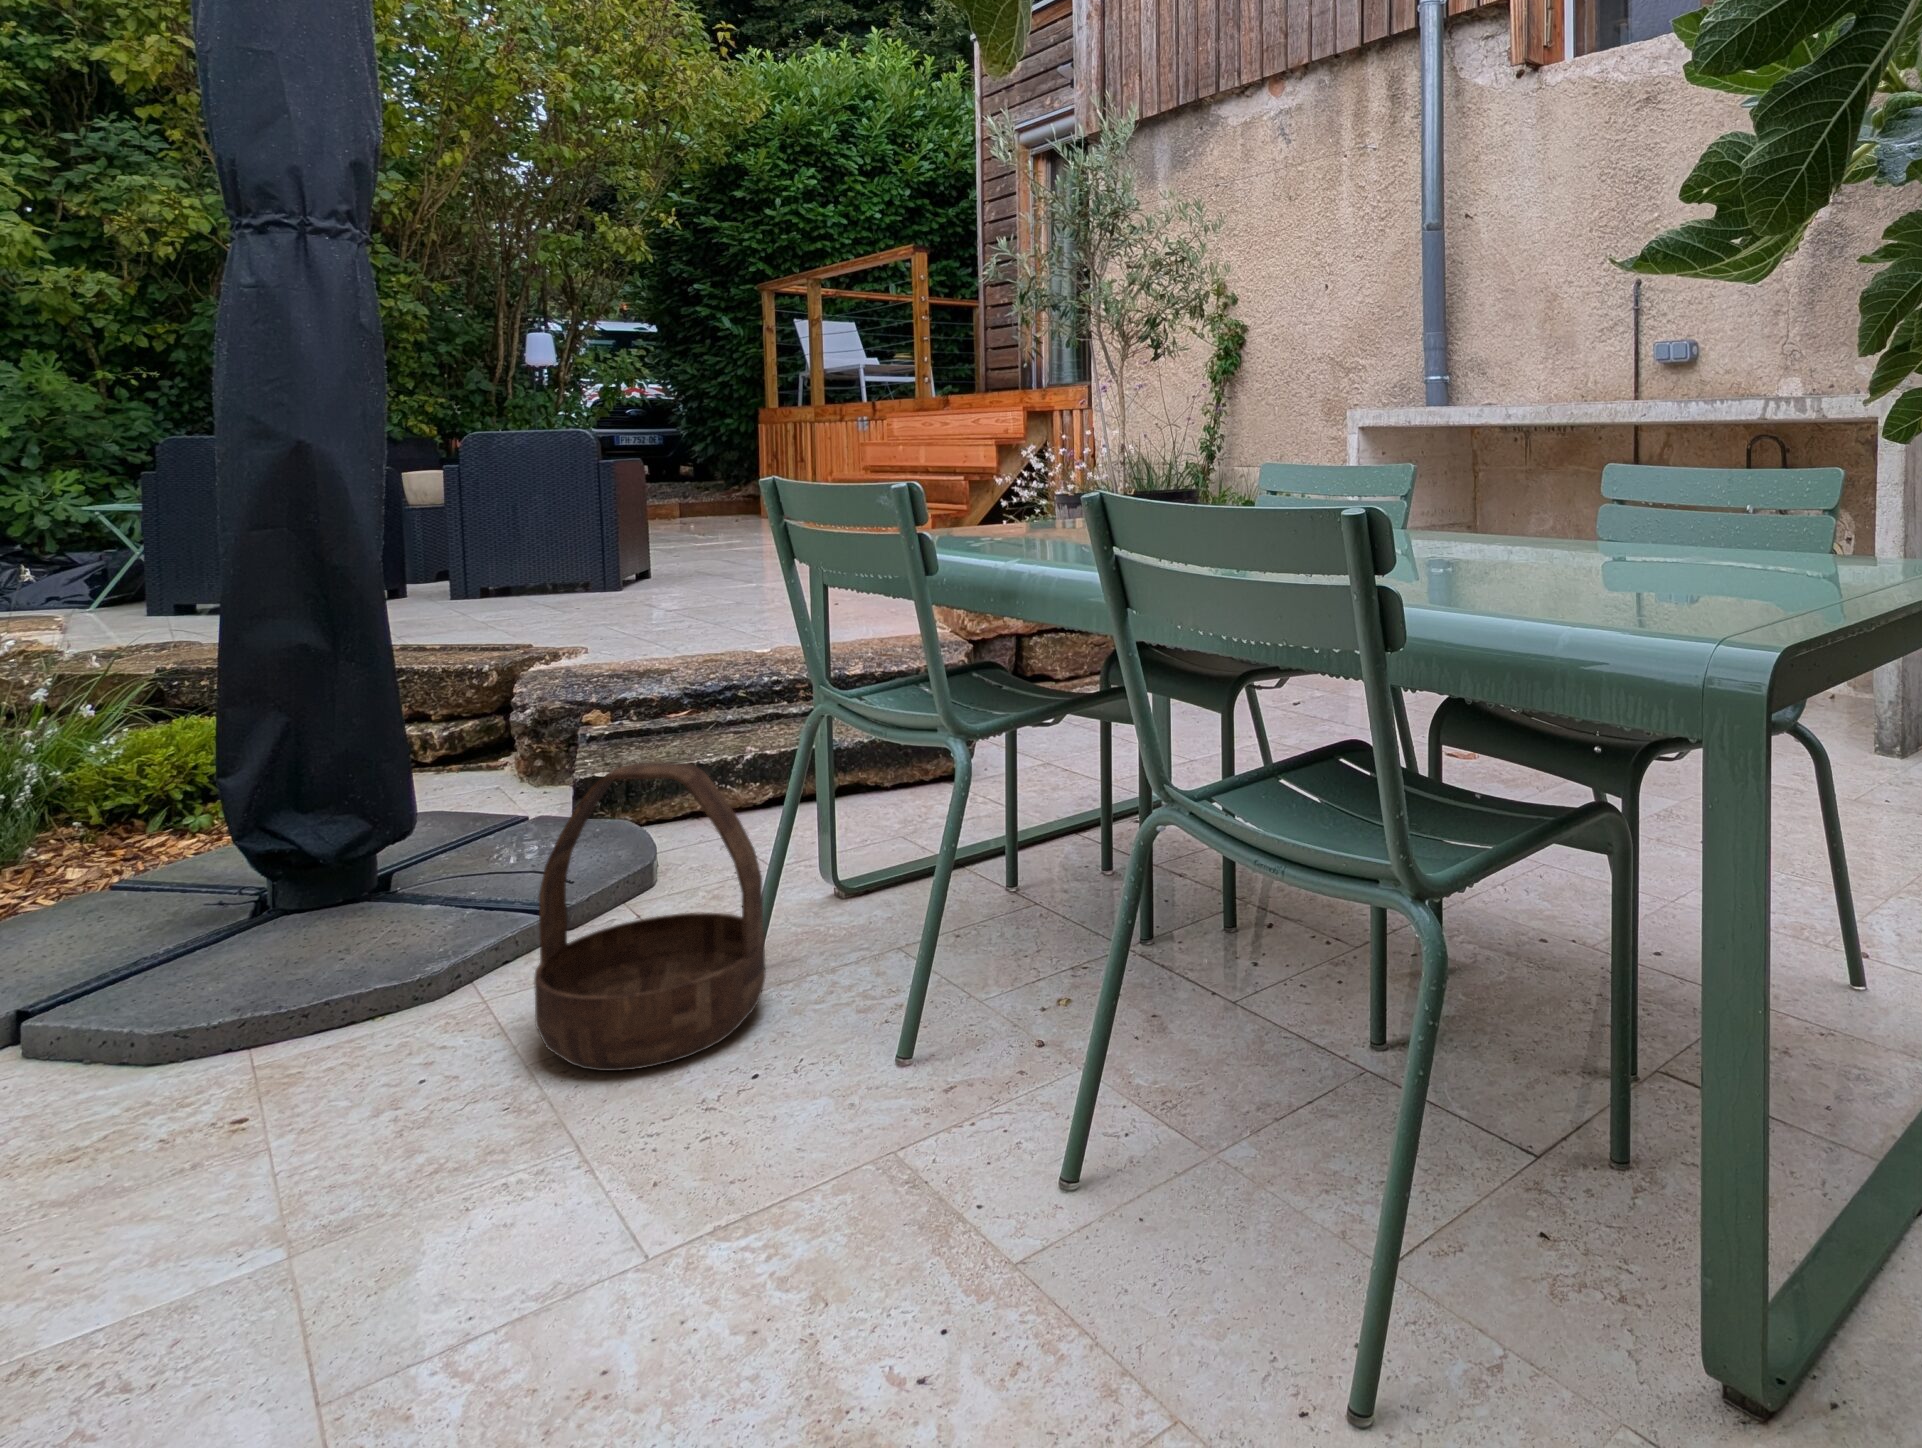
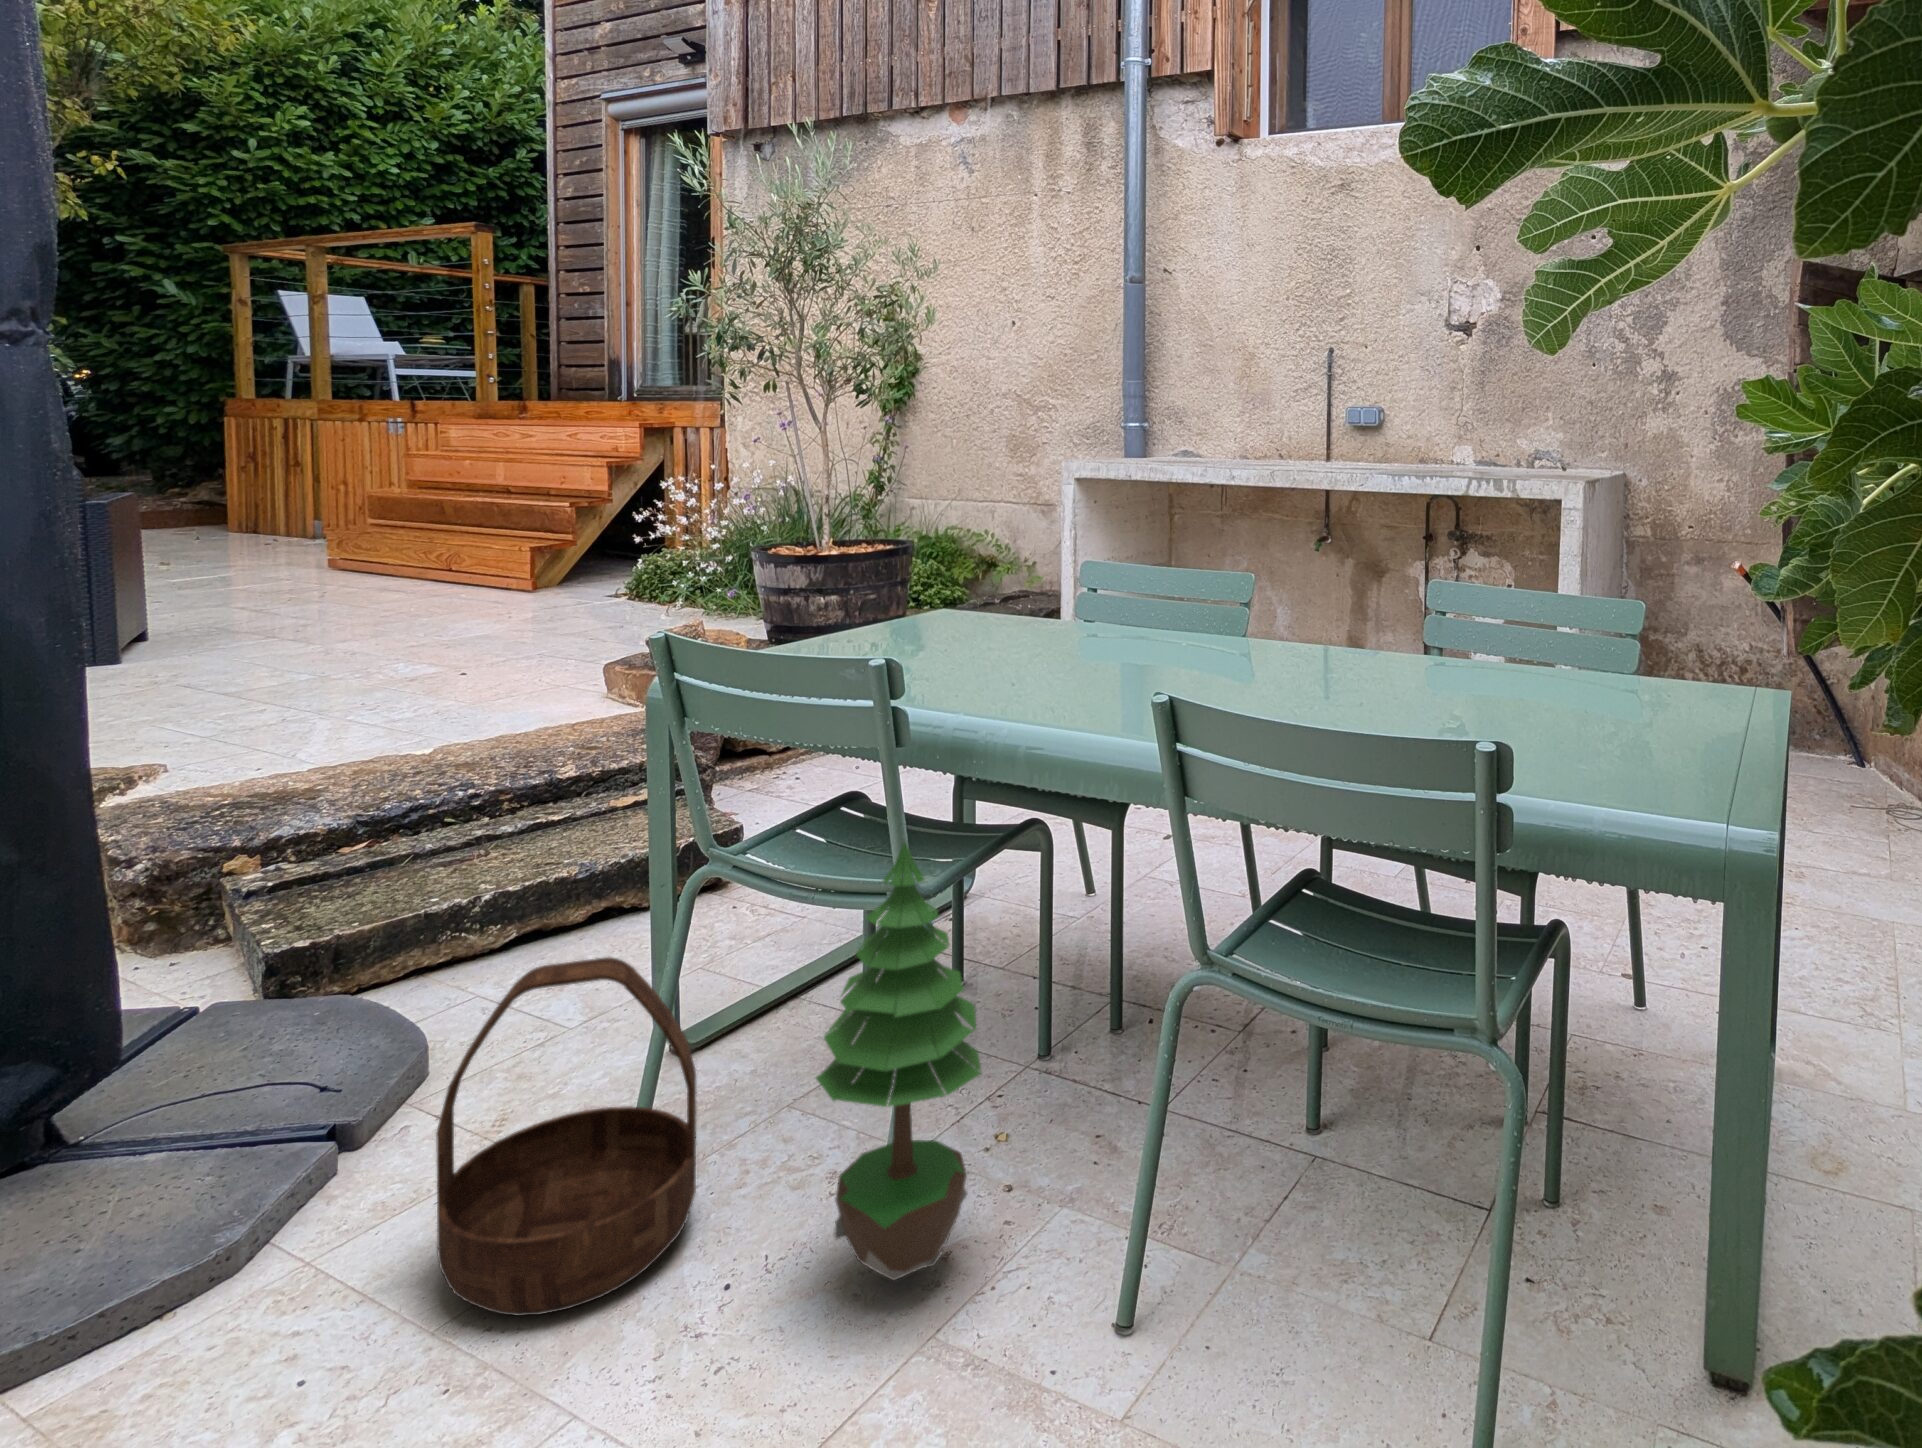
potted tree: none [802,654,971,1099] -> present [816,843,981,1280]

